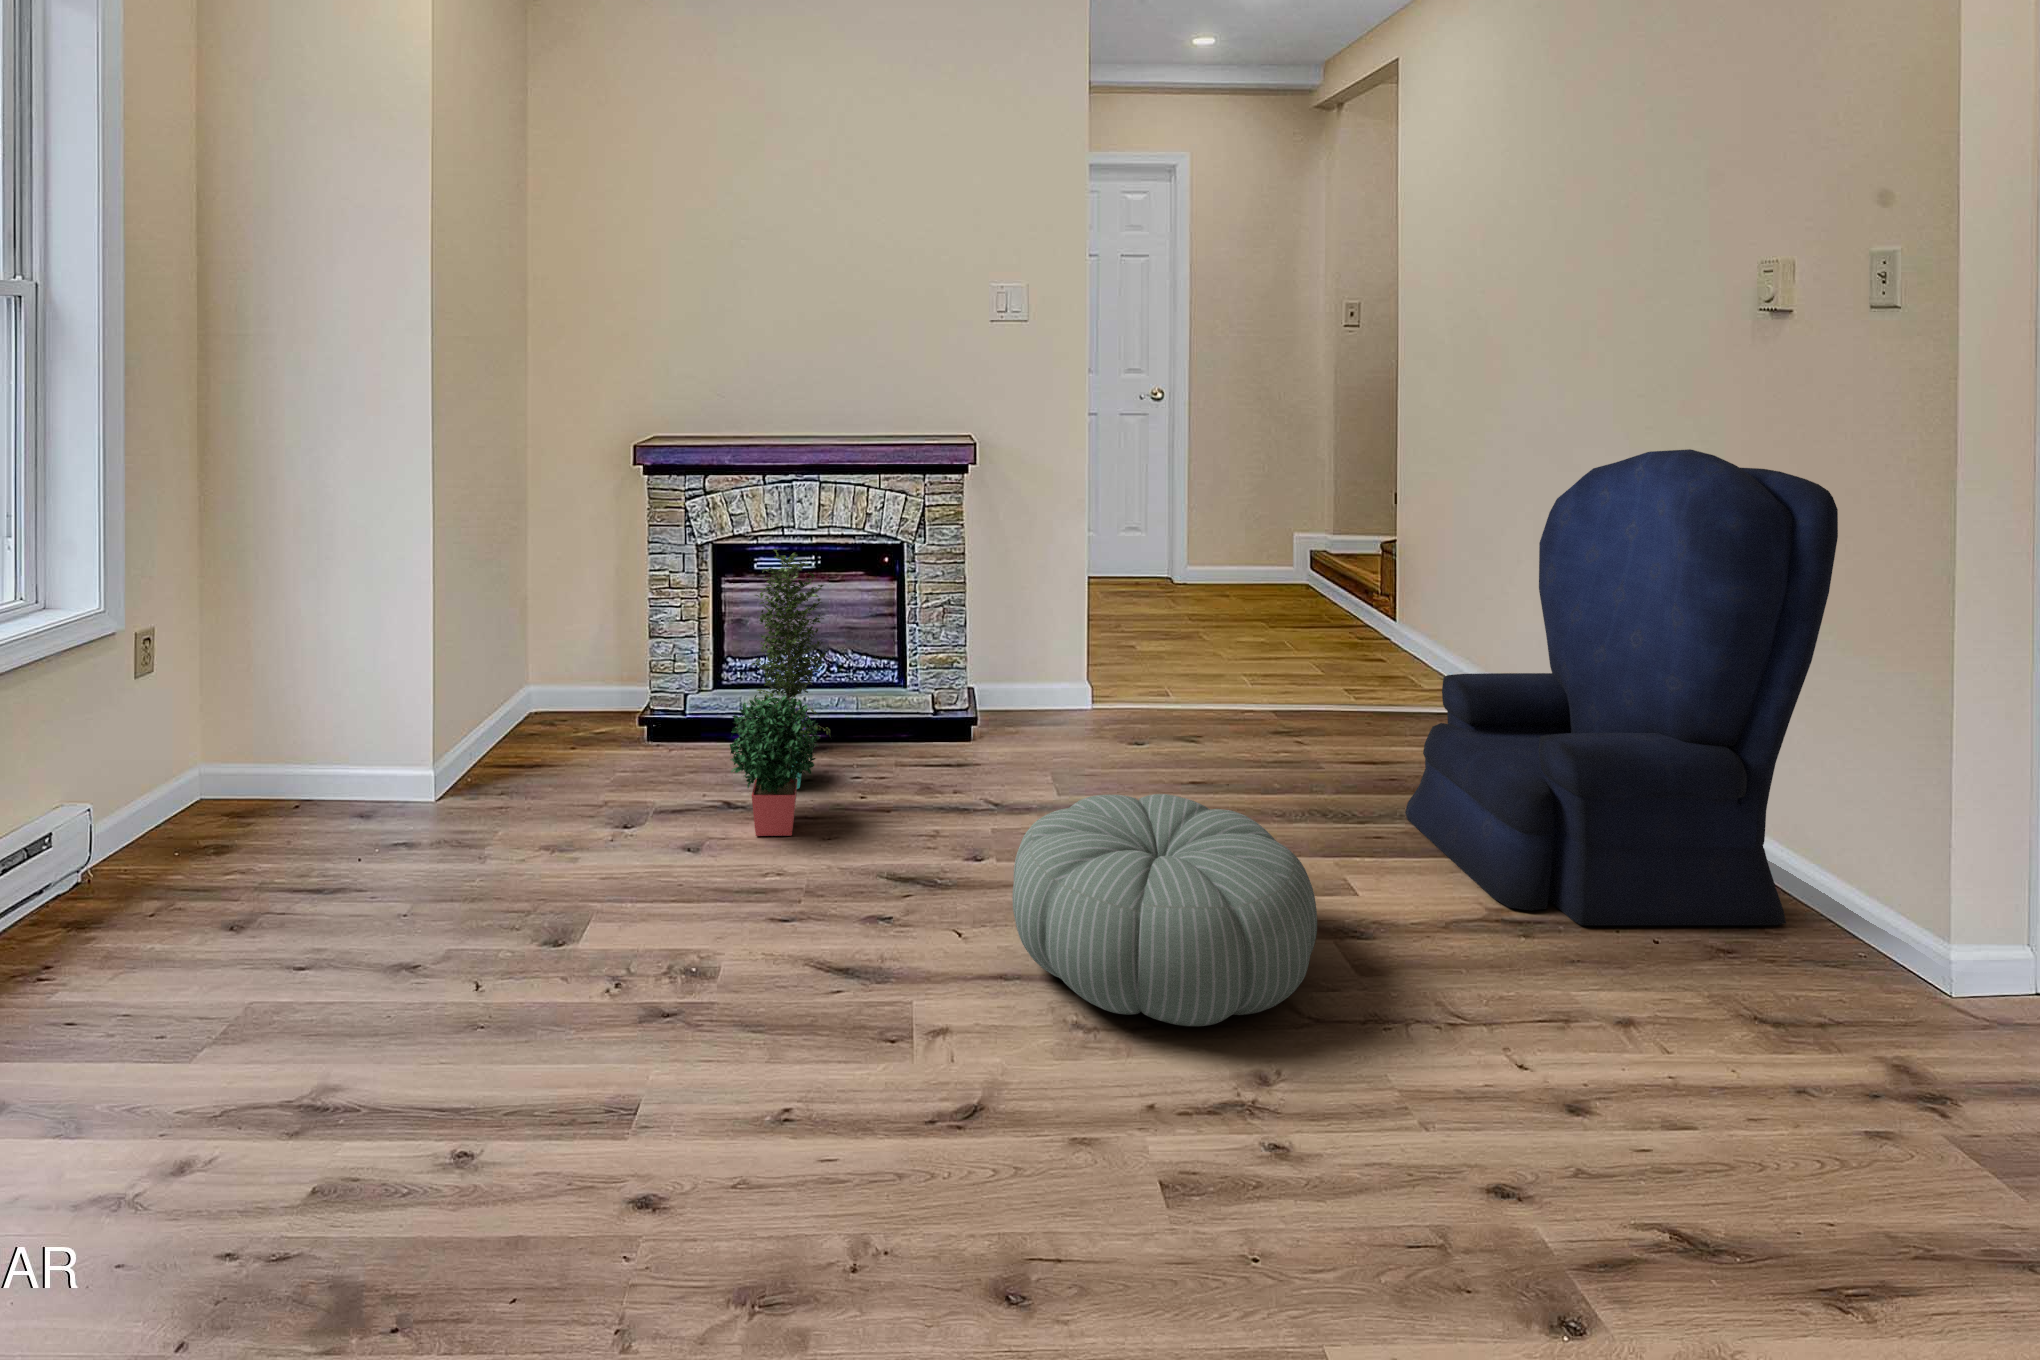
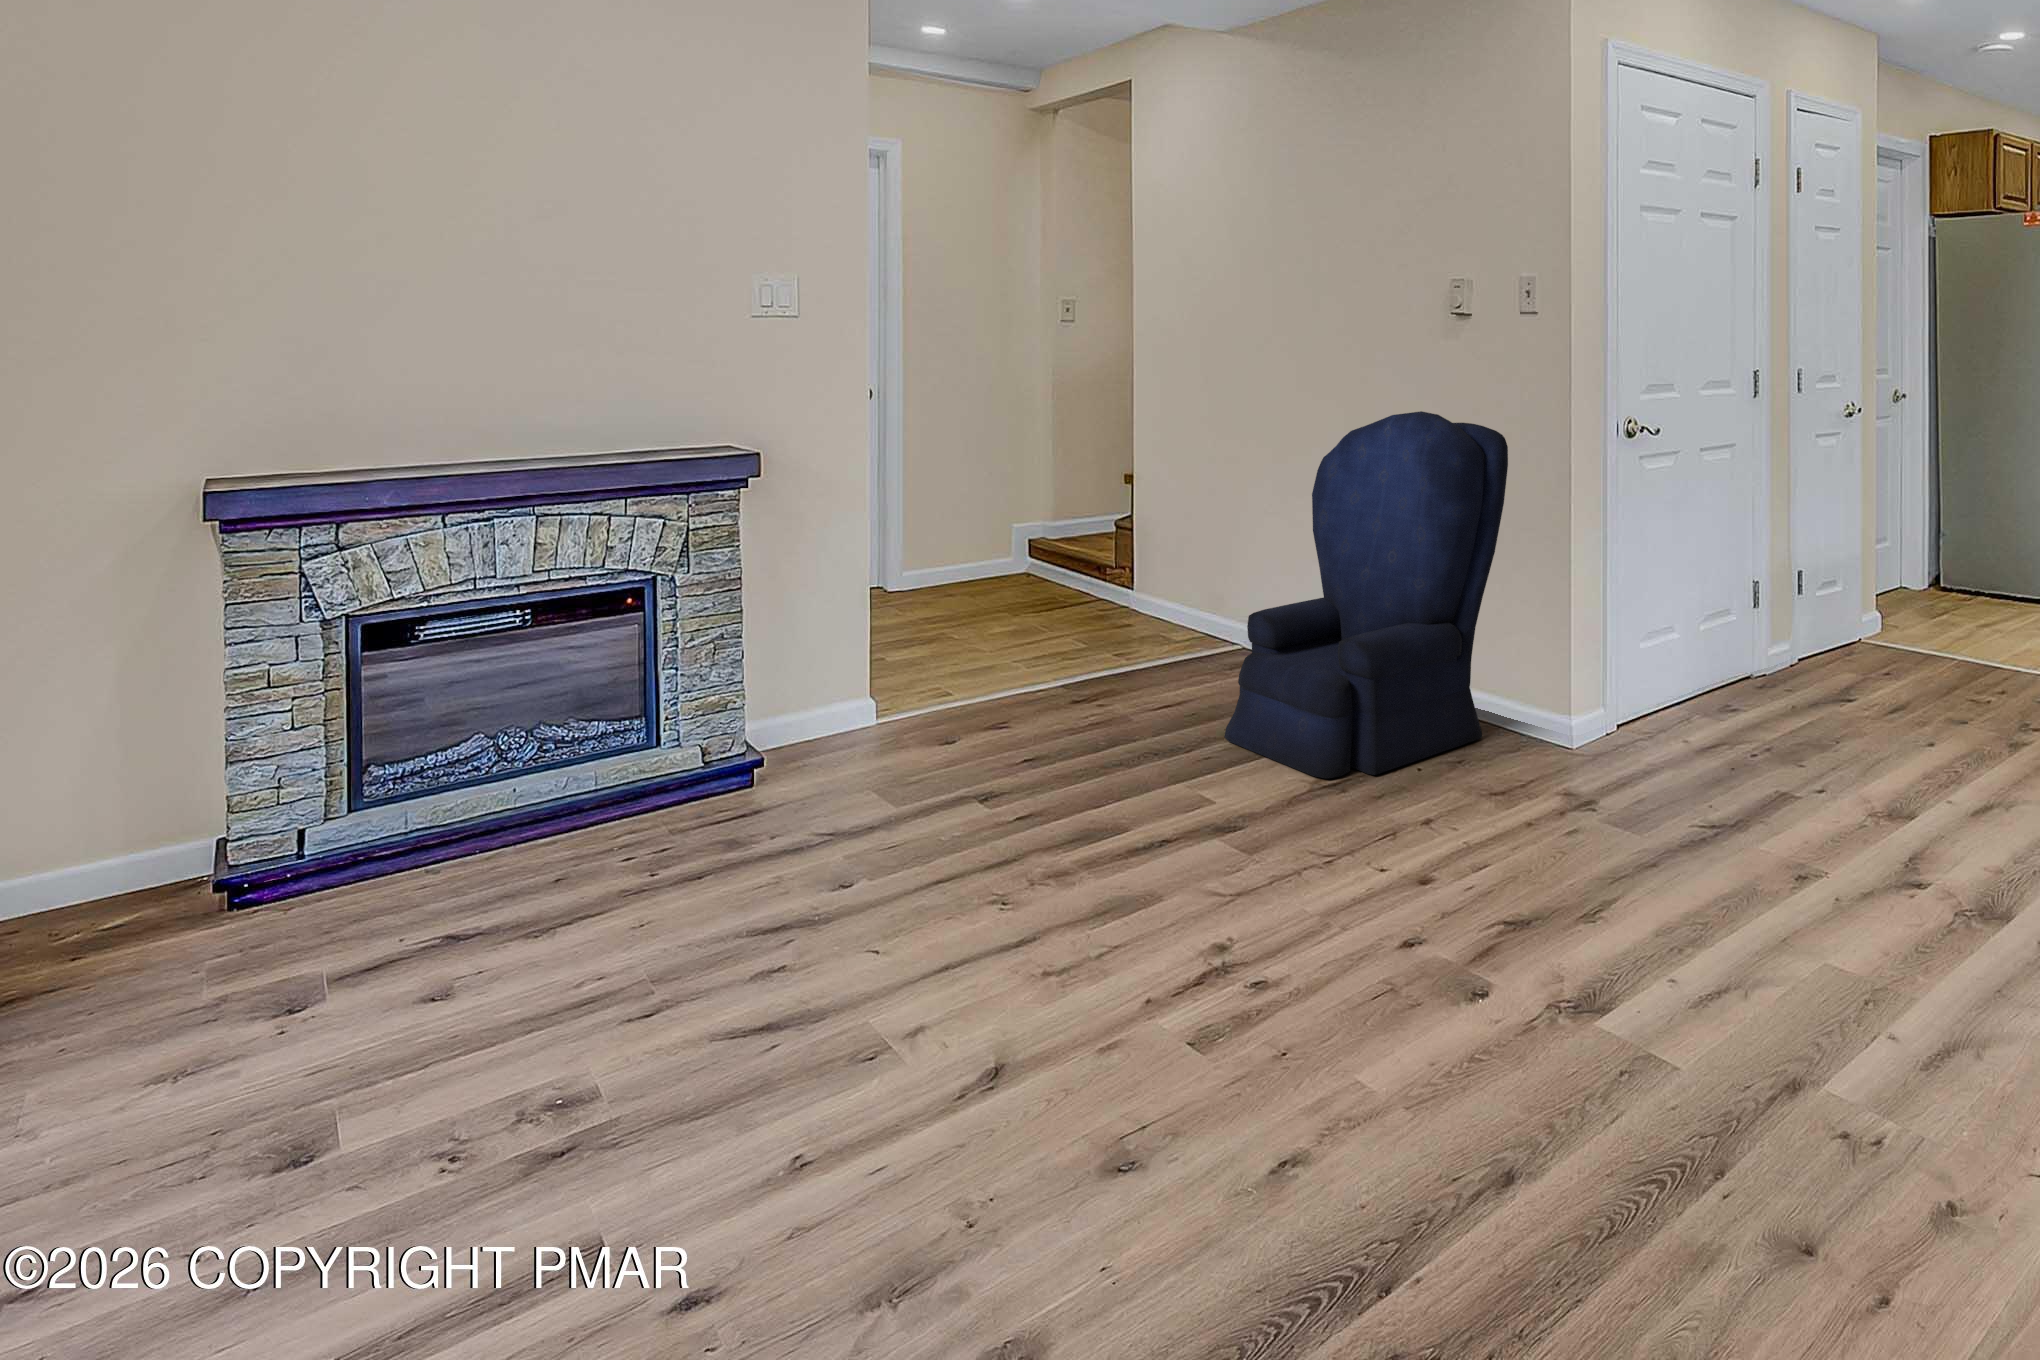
potted plant: present [730,549,830,836] -> none [436,602,627,959]
pouf: present [1012,794,1317,1026] -> none [938,756,1231,953]

